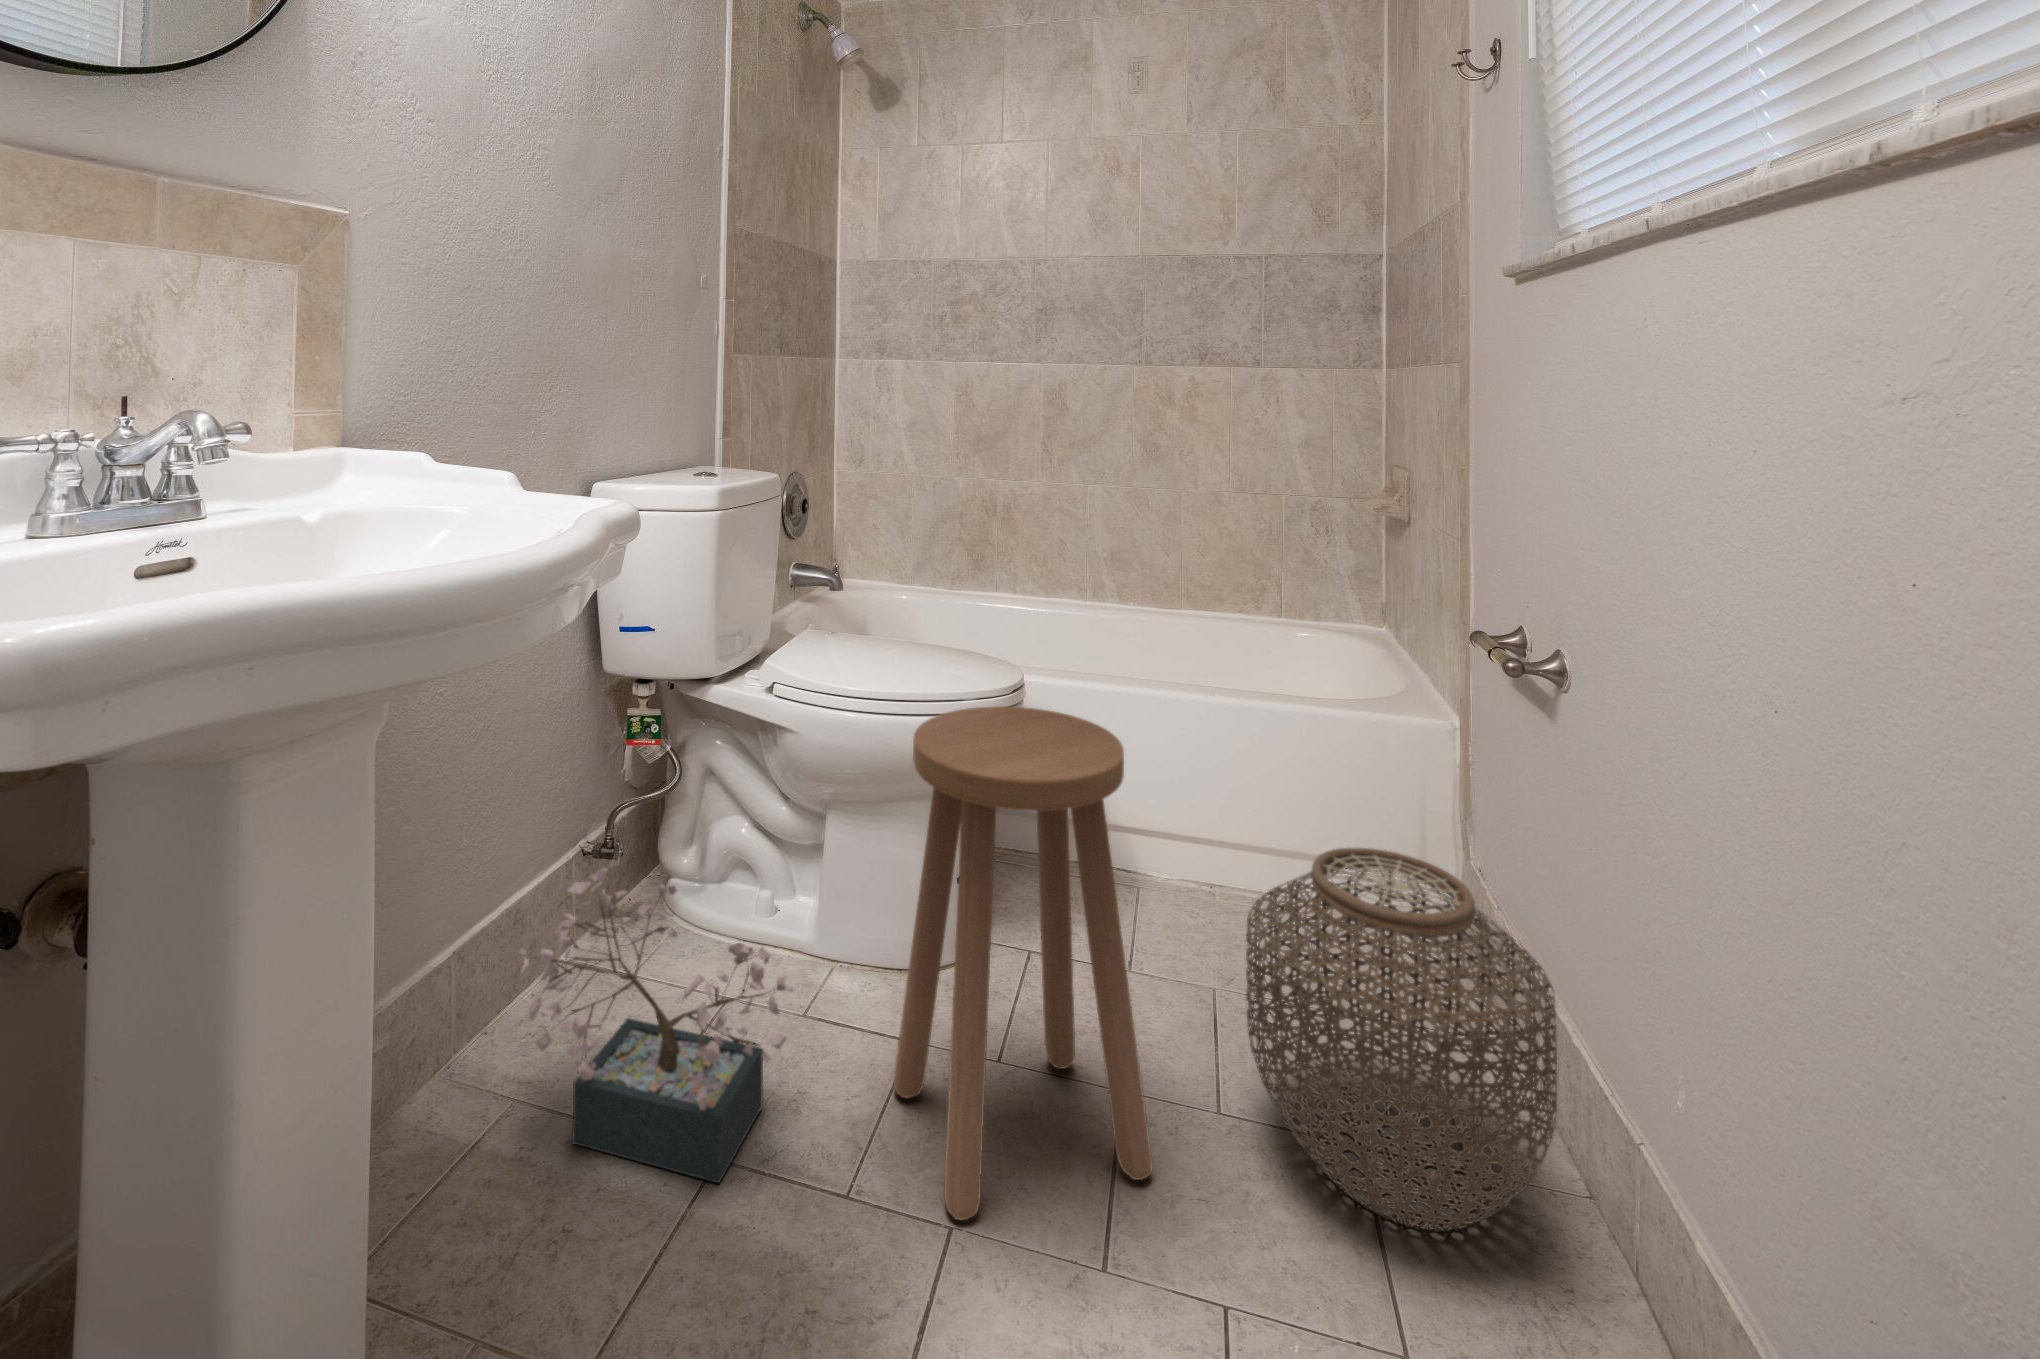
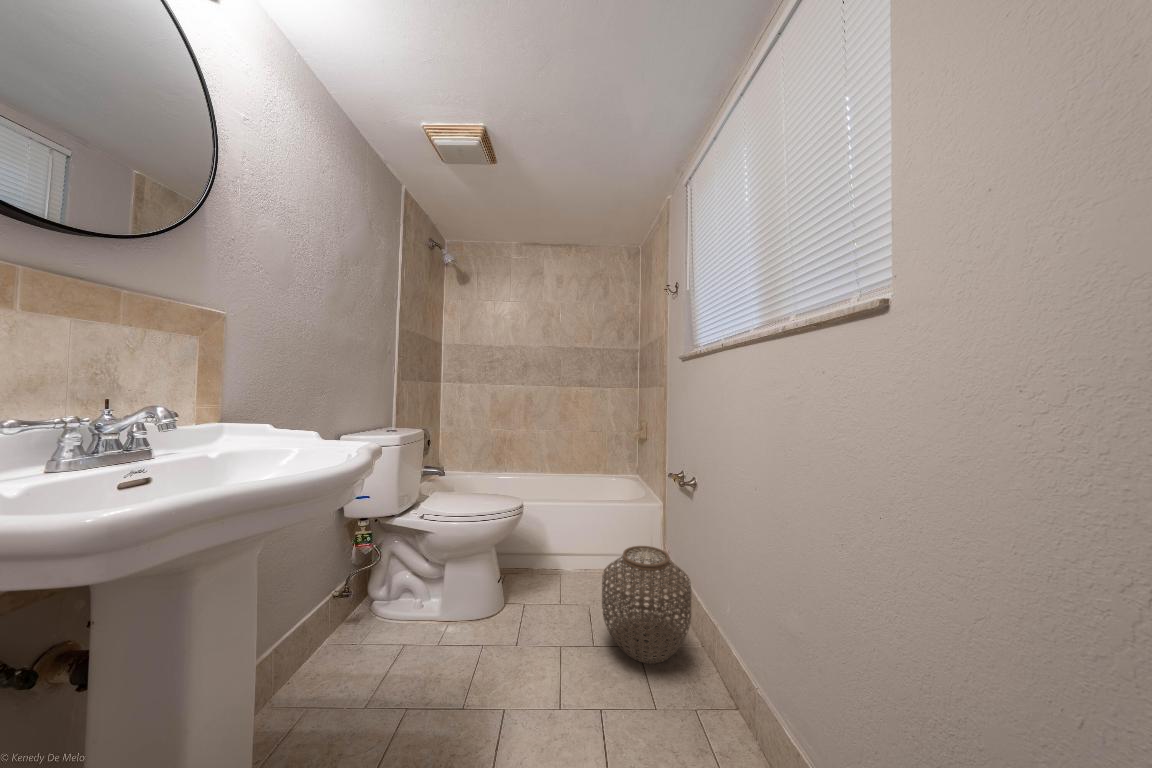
stool: present [893,706,1153,1220] -> none [478,512,573,702]
decorative plant: present [519,860,794,1183] -> none [314,594,439,718]

